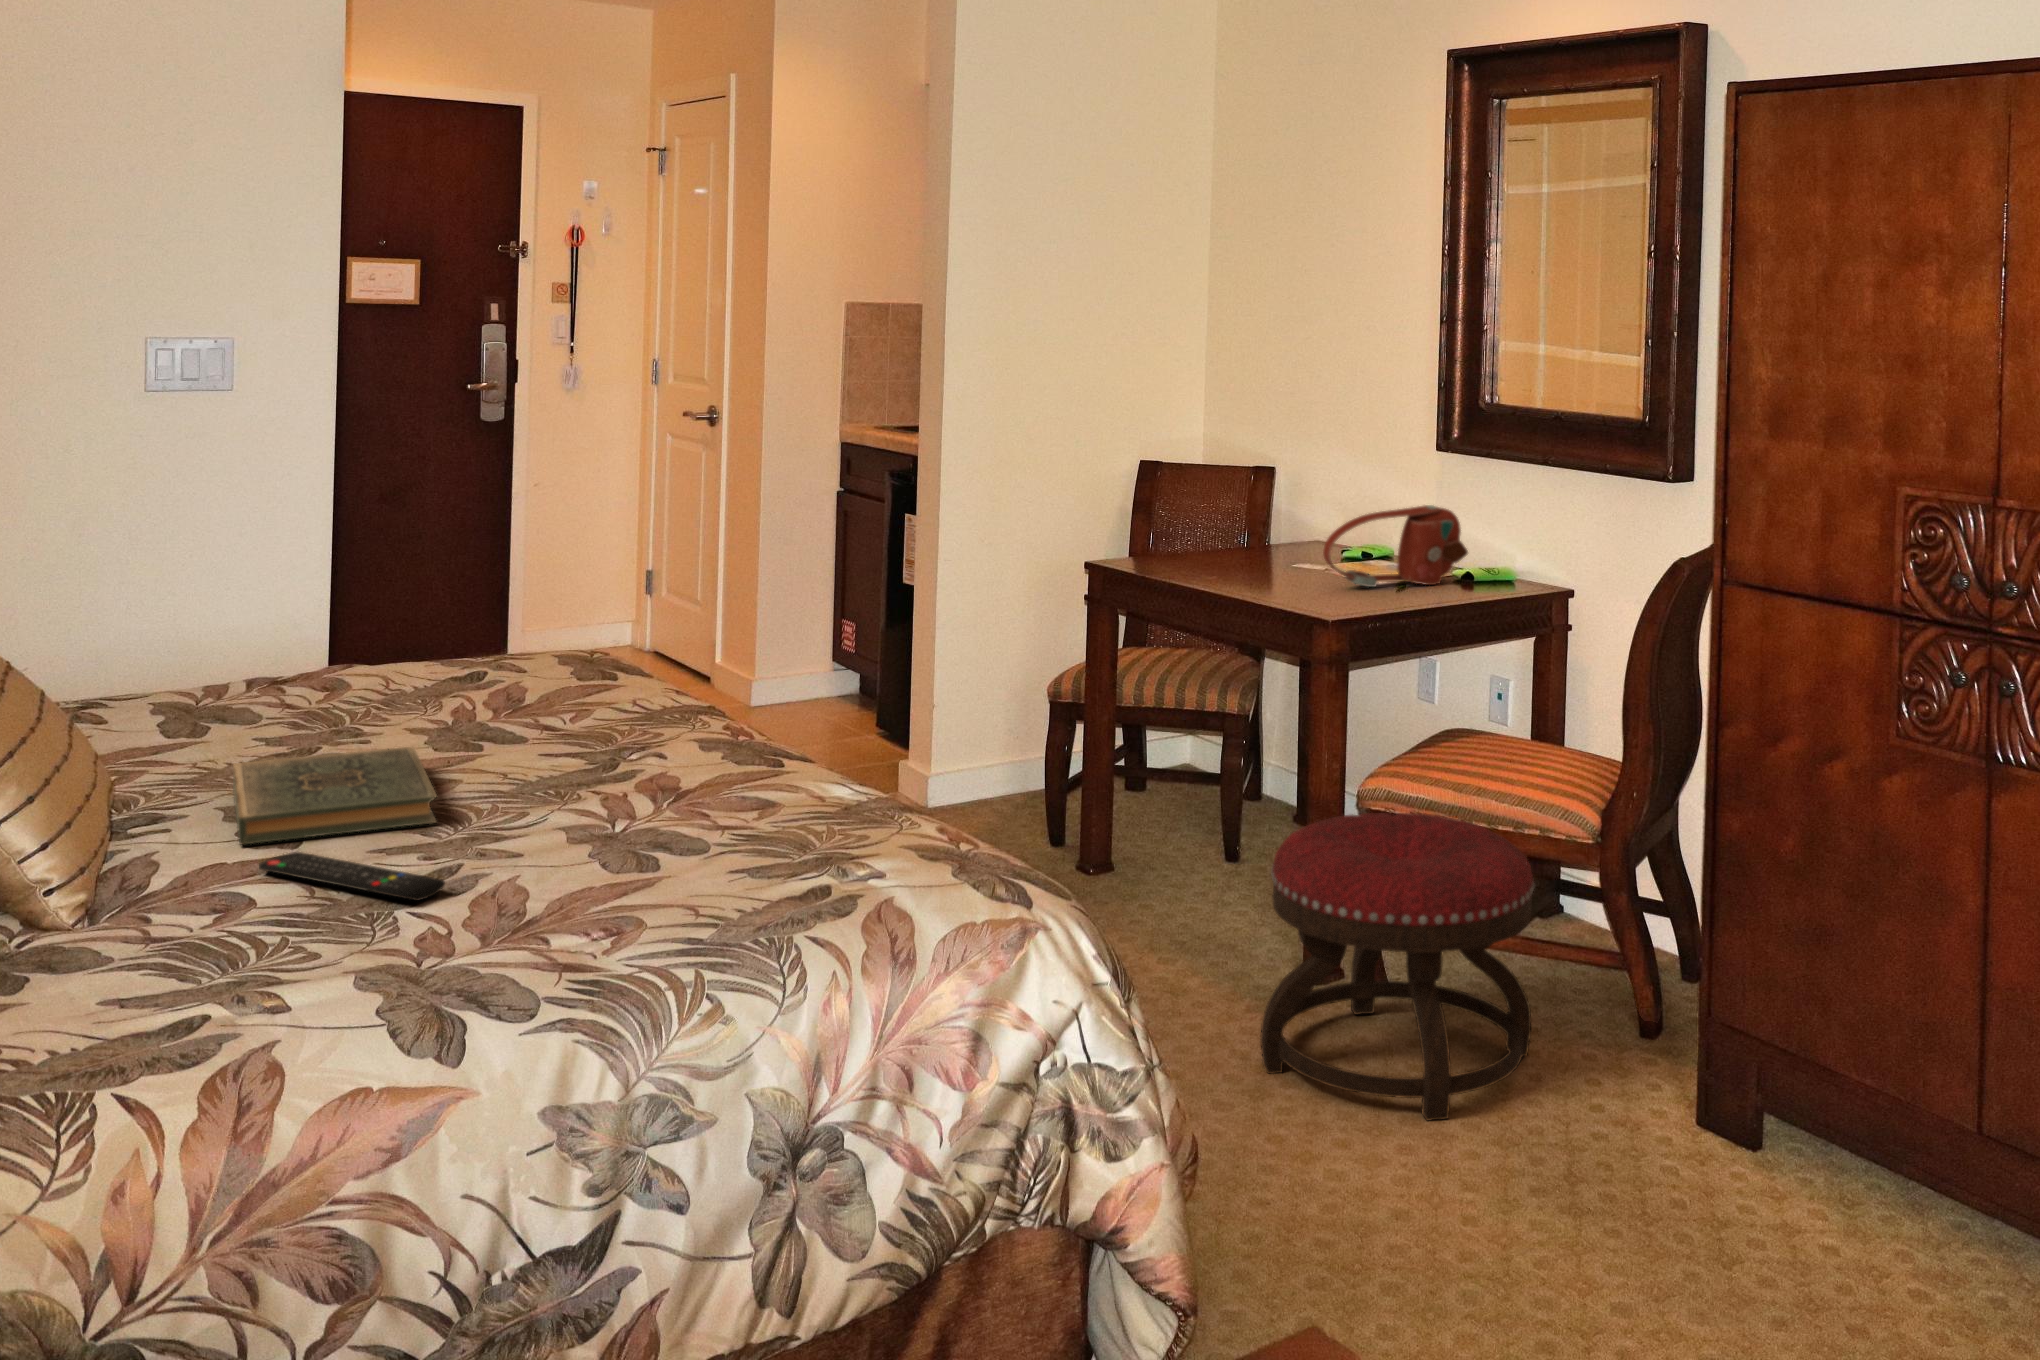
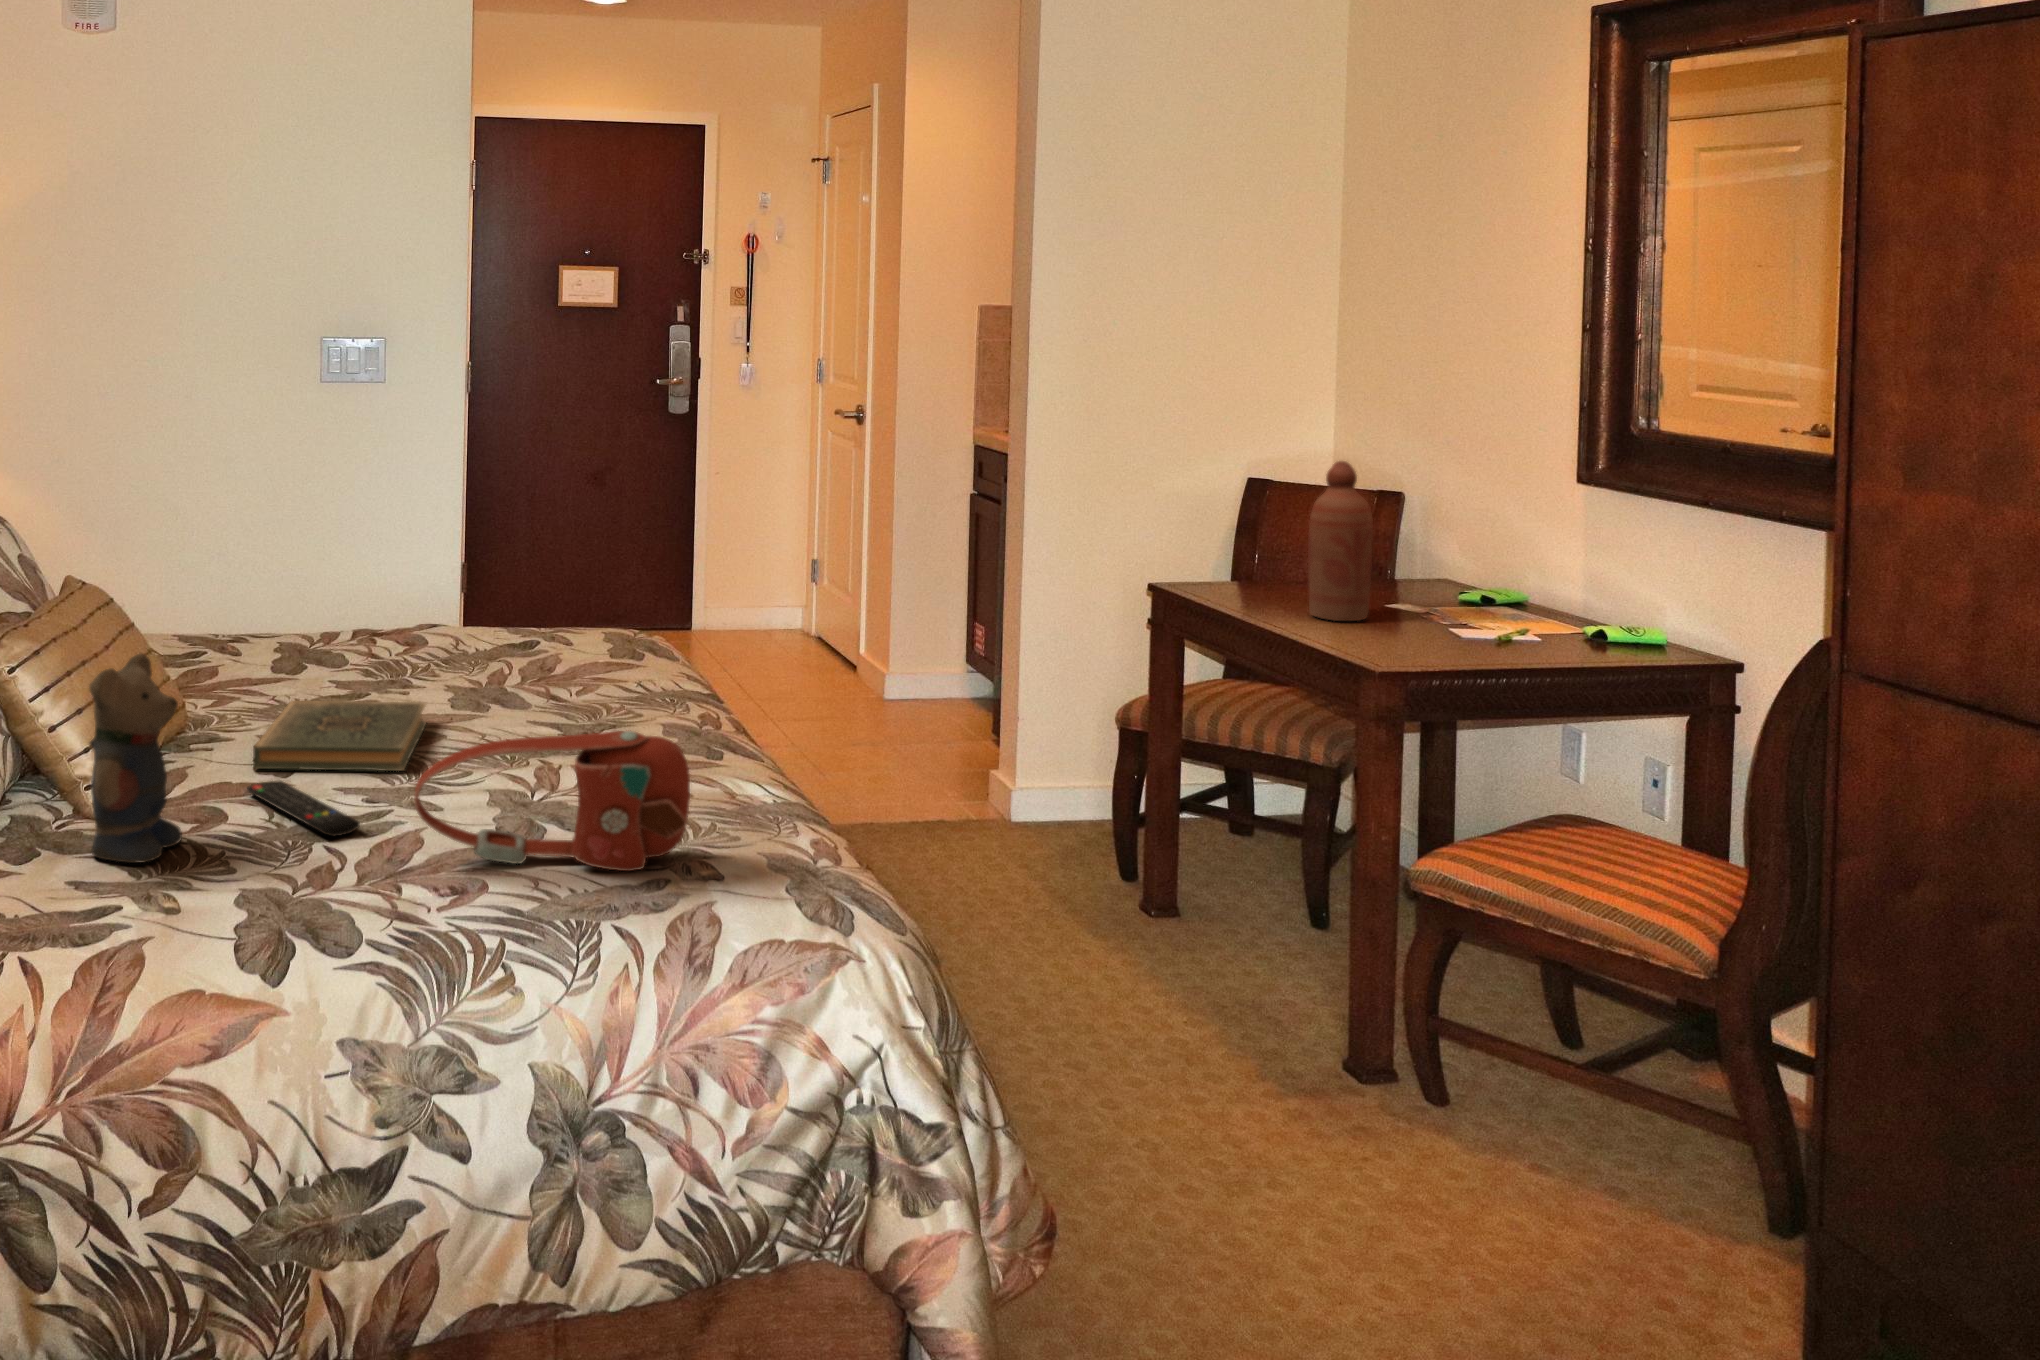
bottle: none [1232,432,1288,581] -> present [1308,461,1373,621]
handbag: present [1323,505,1468,587] -> present [414,731,690,871]
teddy bear: none [107,712,233,970] -> present [89,653,182,863]
ottoman: present [1260,813,1534,1121] -> none [1264,890,1606,1258]

